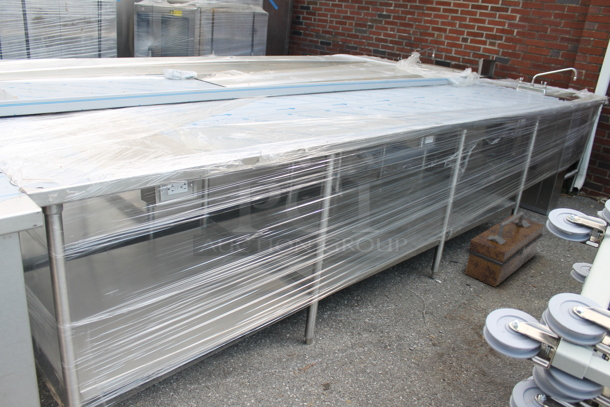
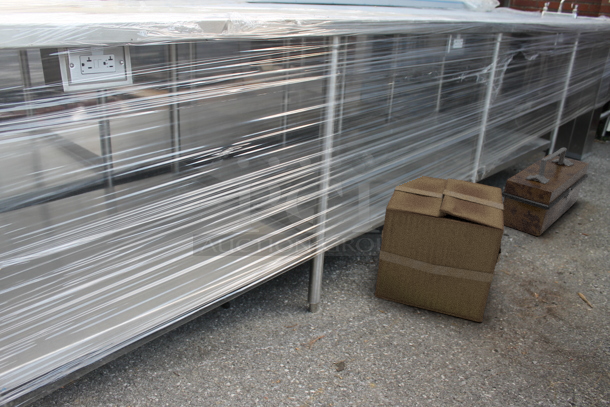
cardboard box: none [357,237,458,358] -> present [375,175,504,322]

